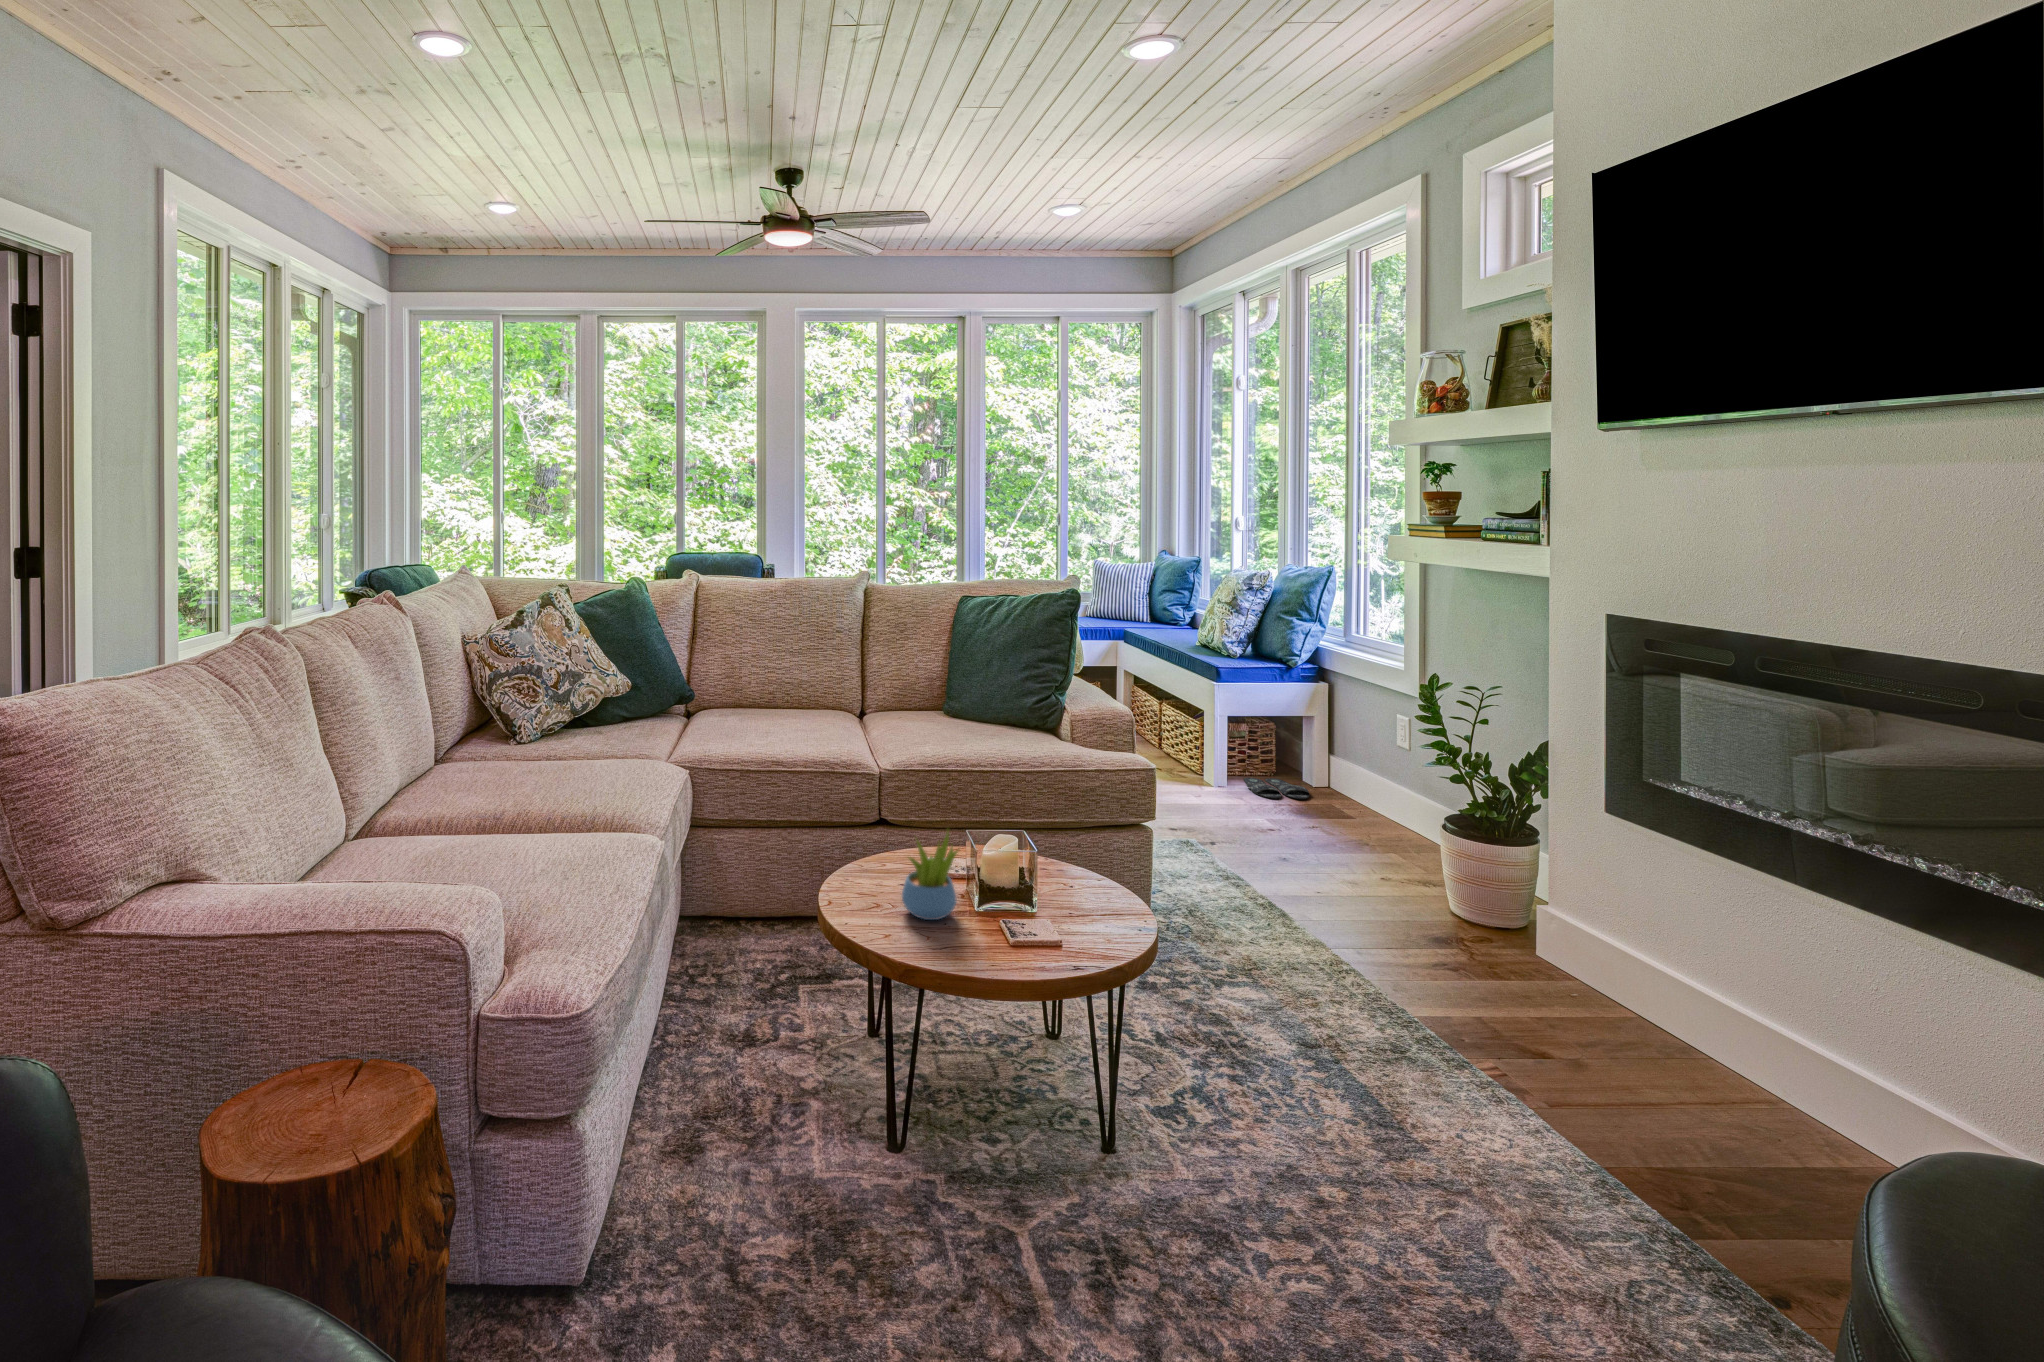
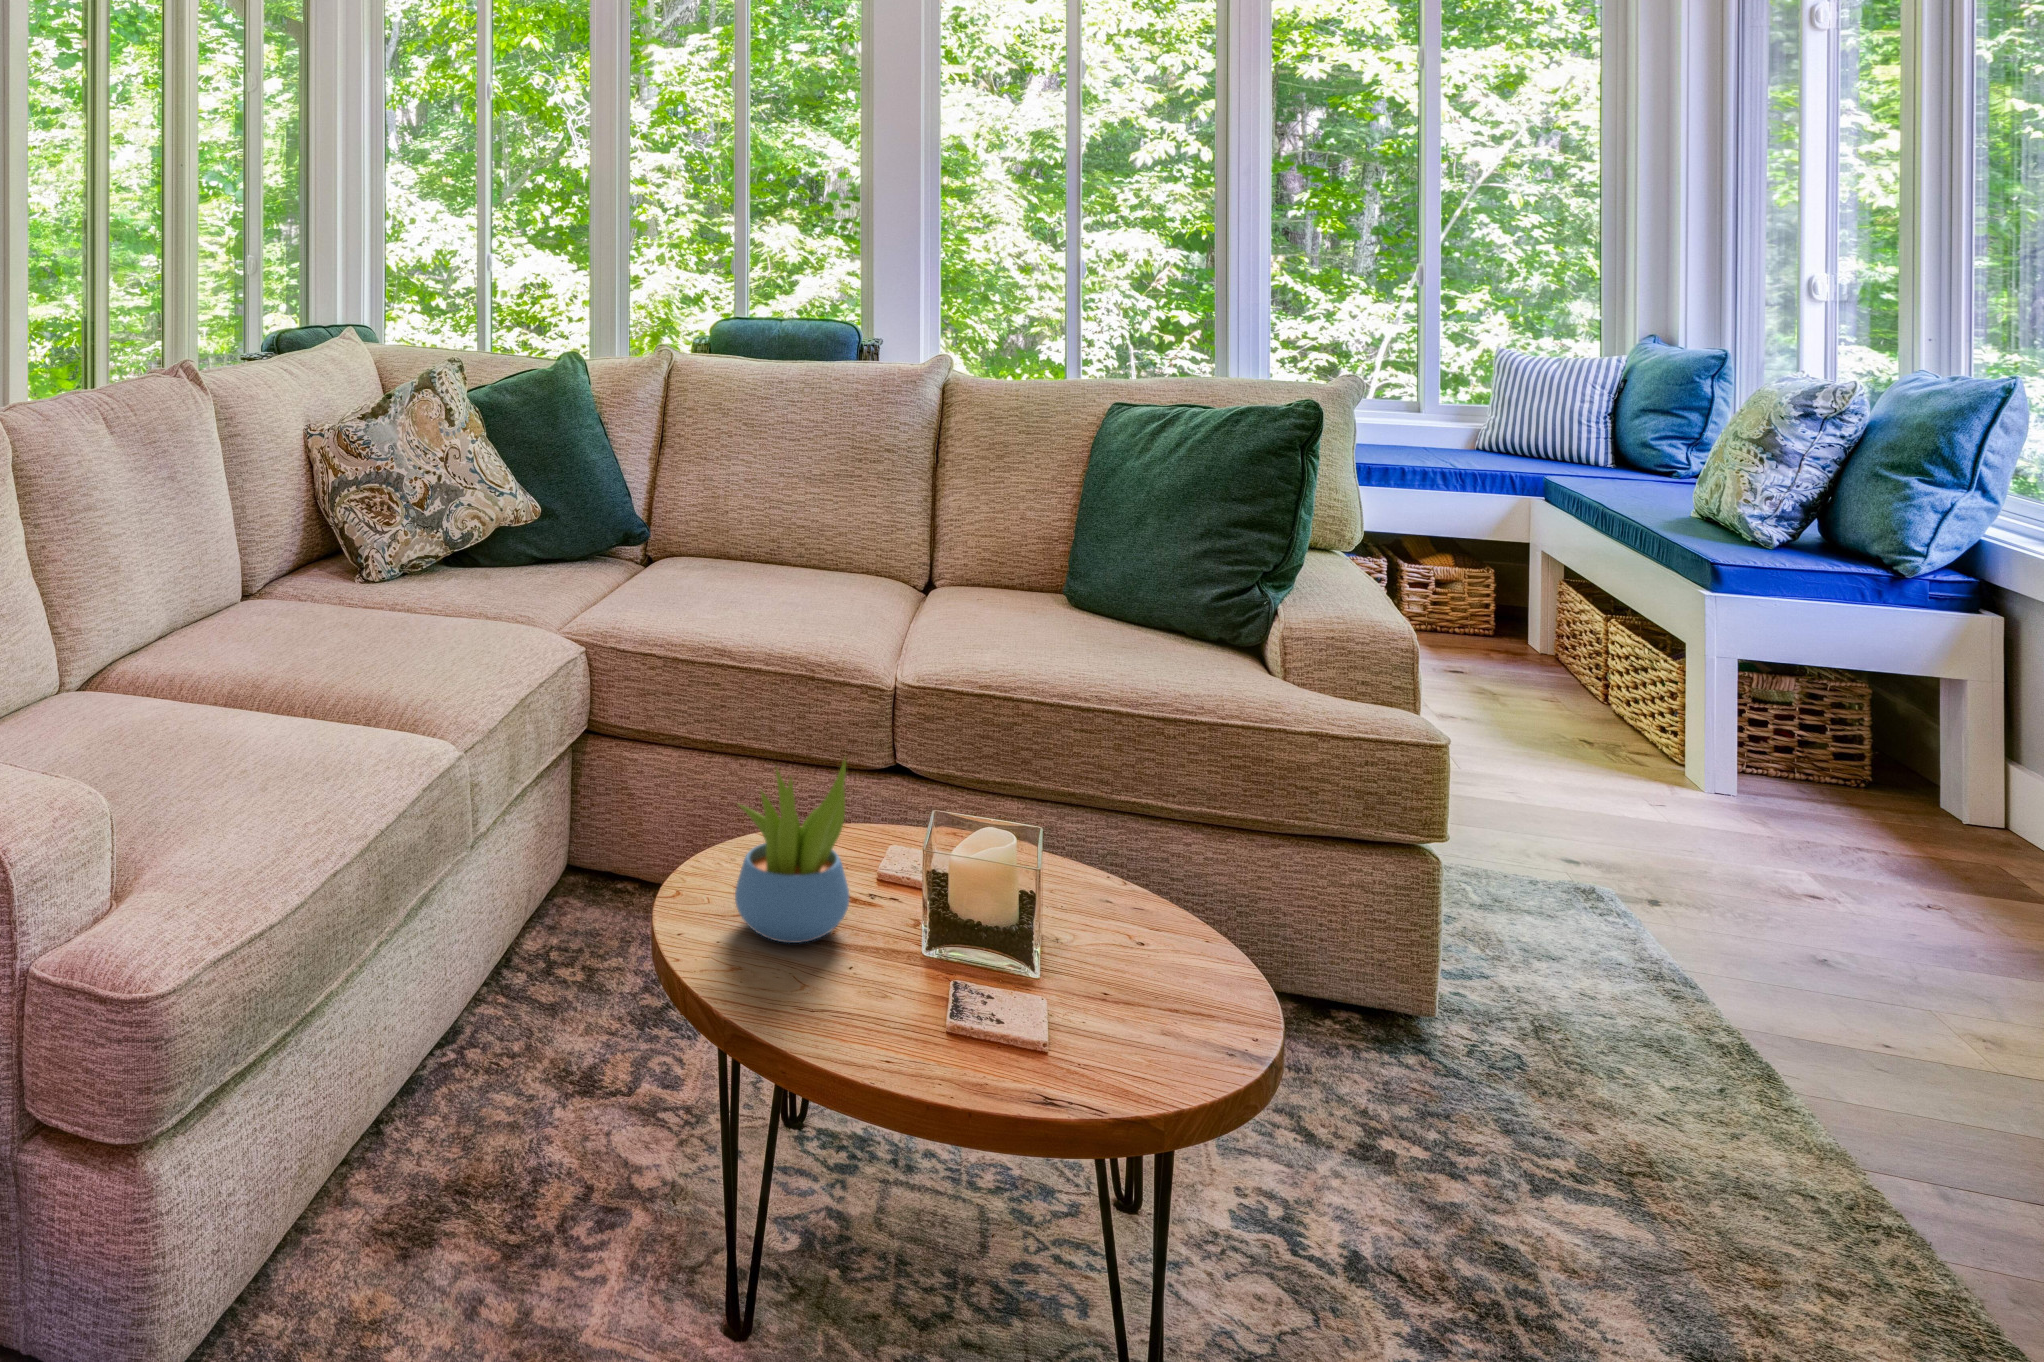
slippers: present [1243,778,1309,799] -> none [1769,784,1916,834]

